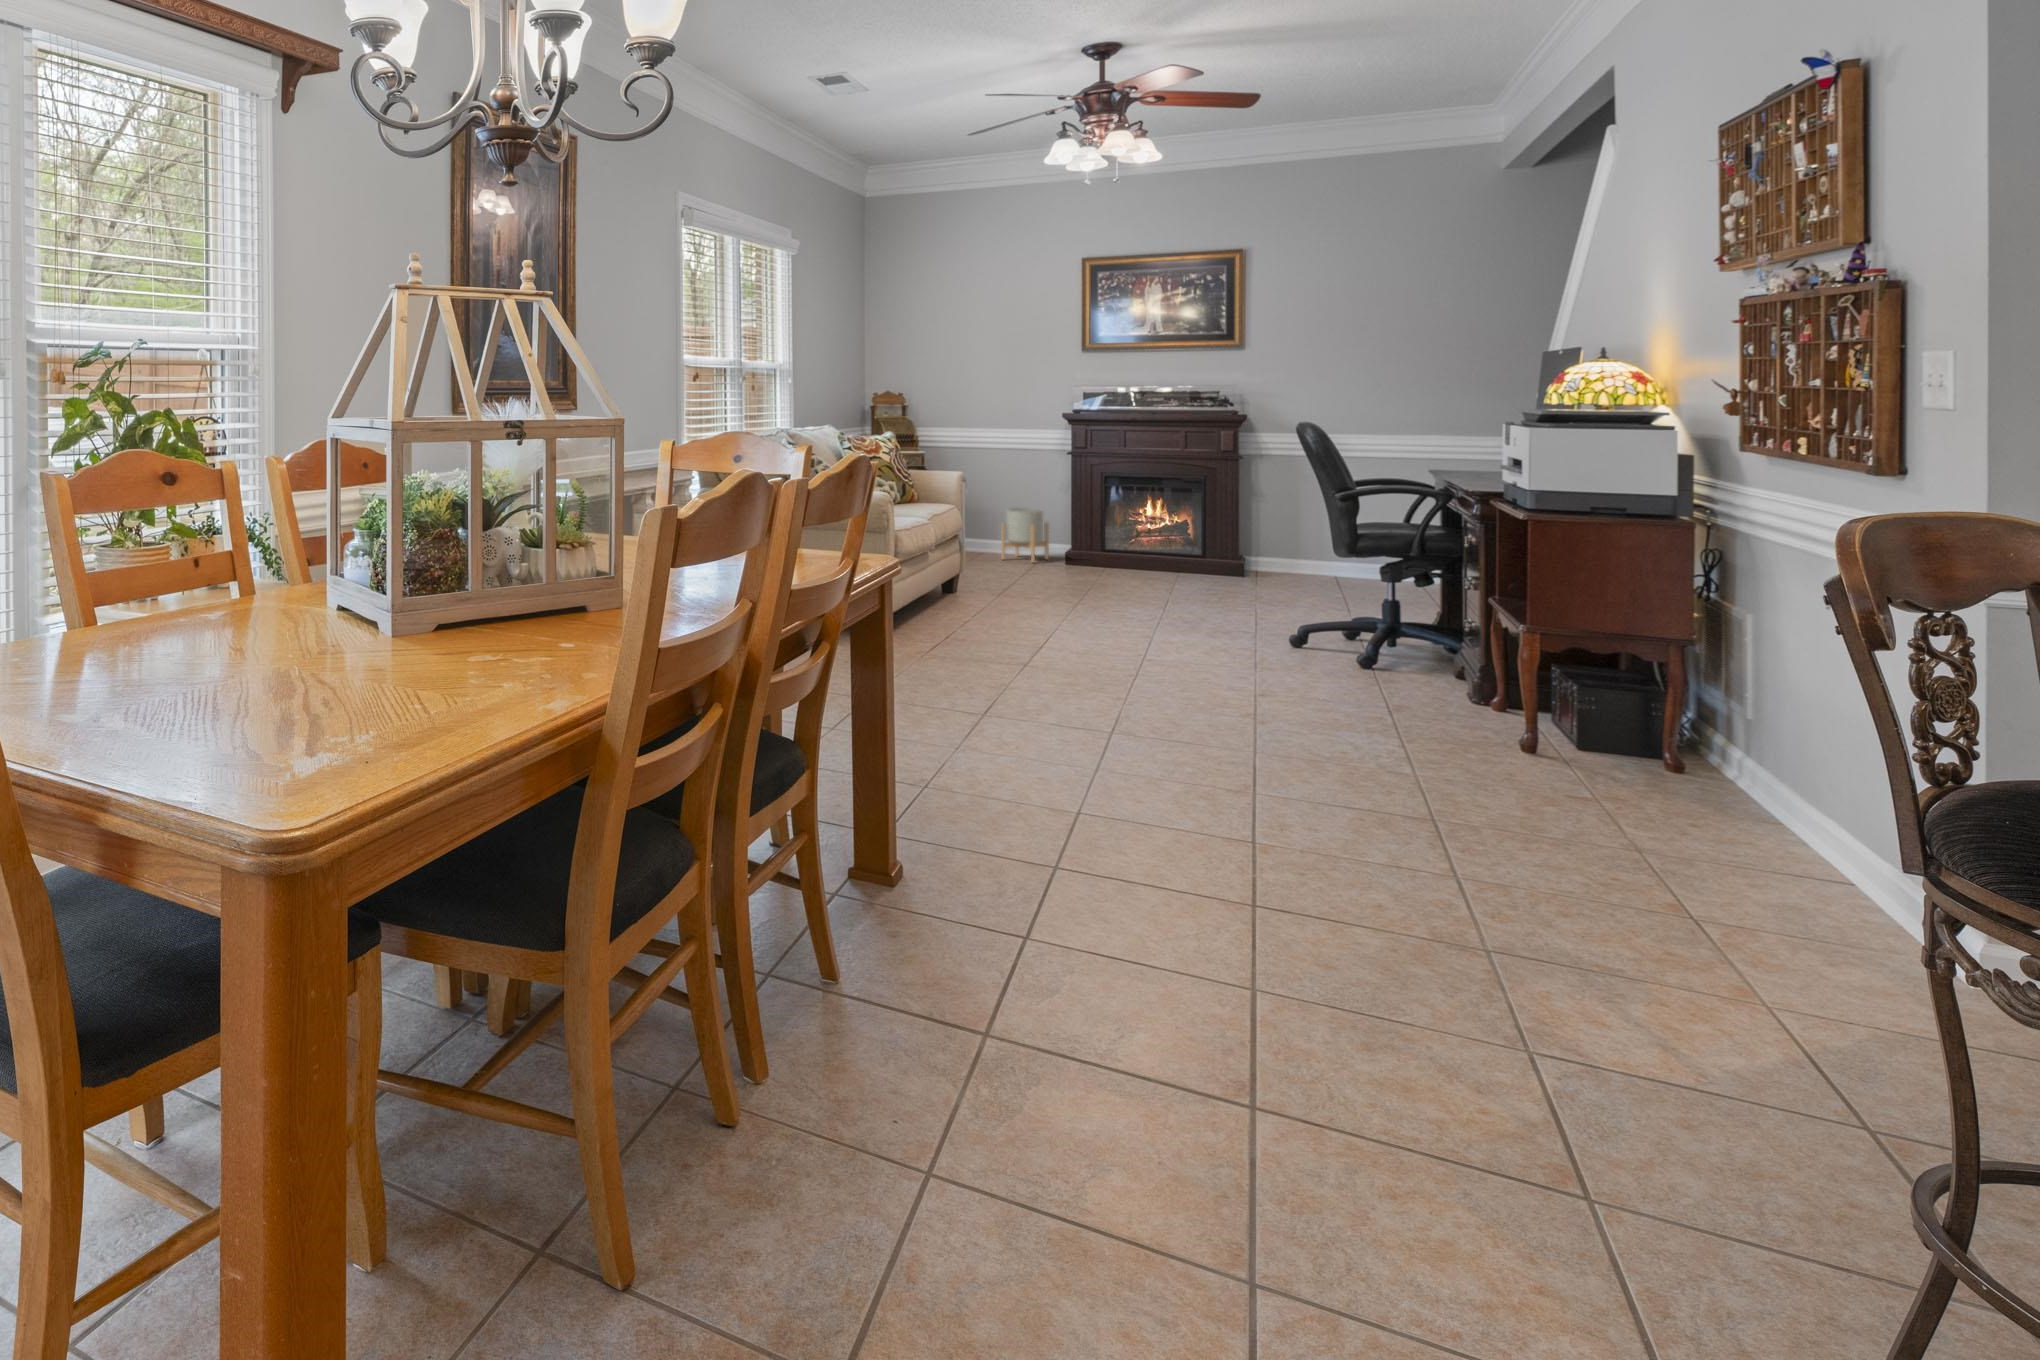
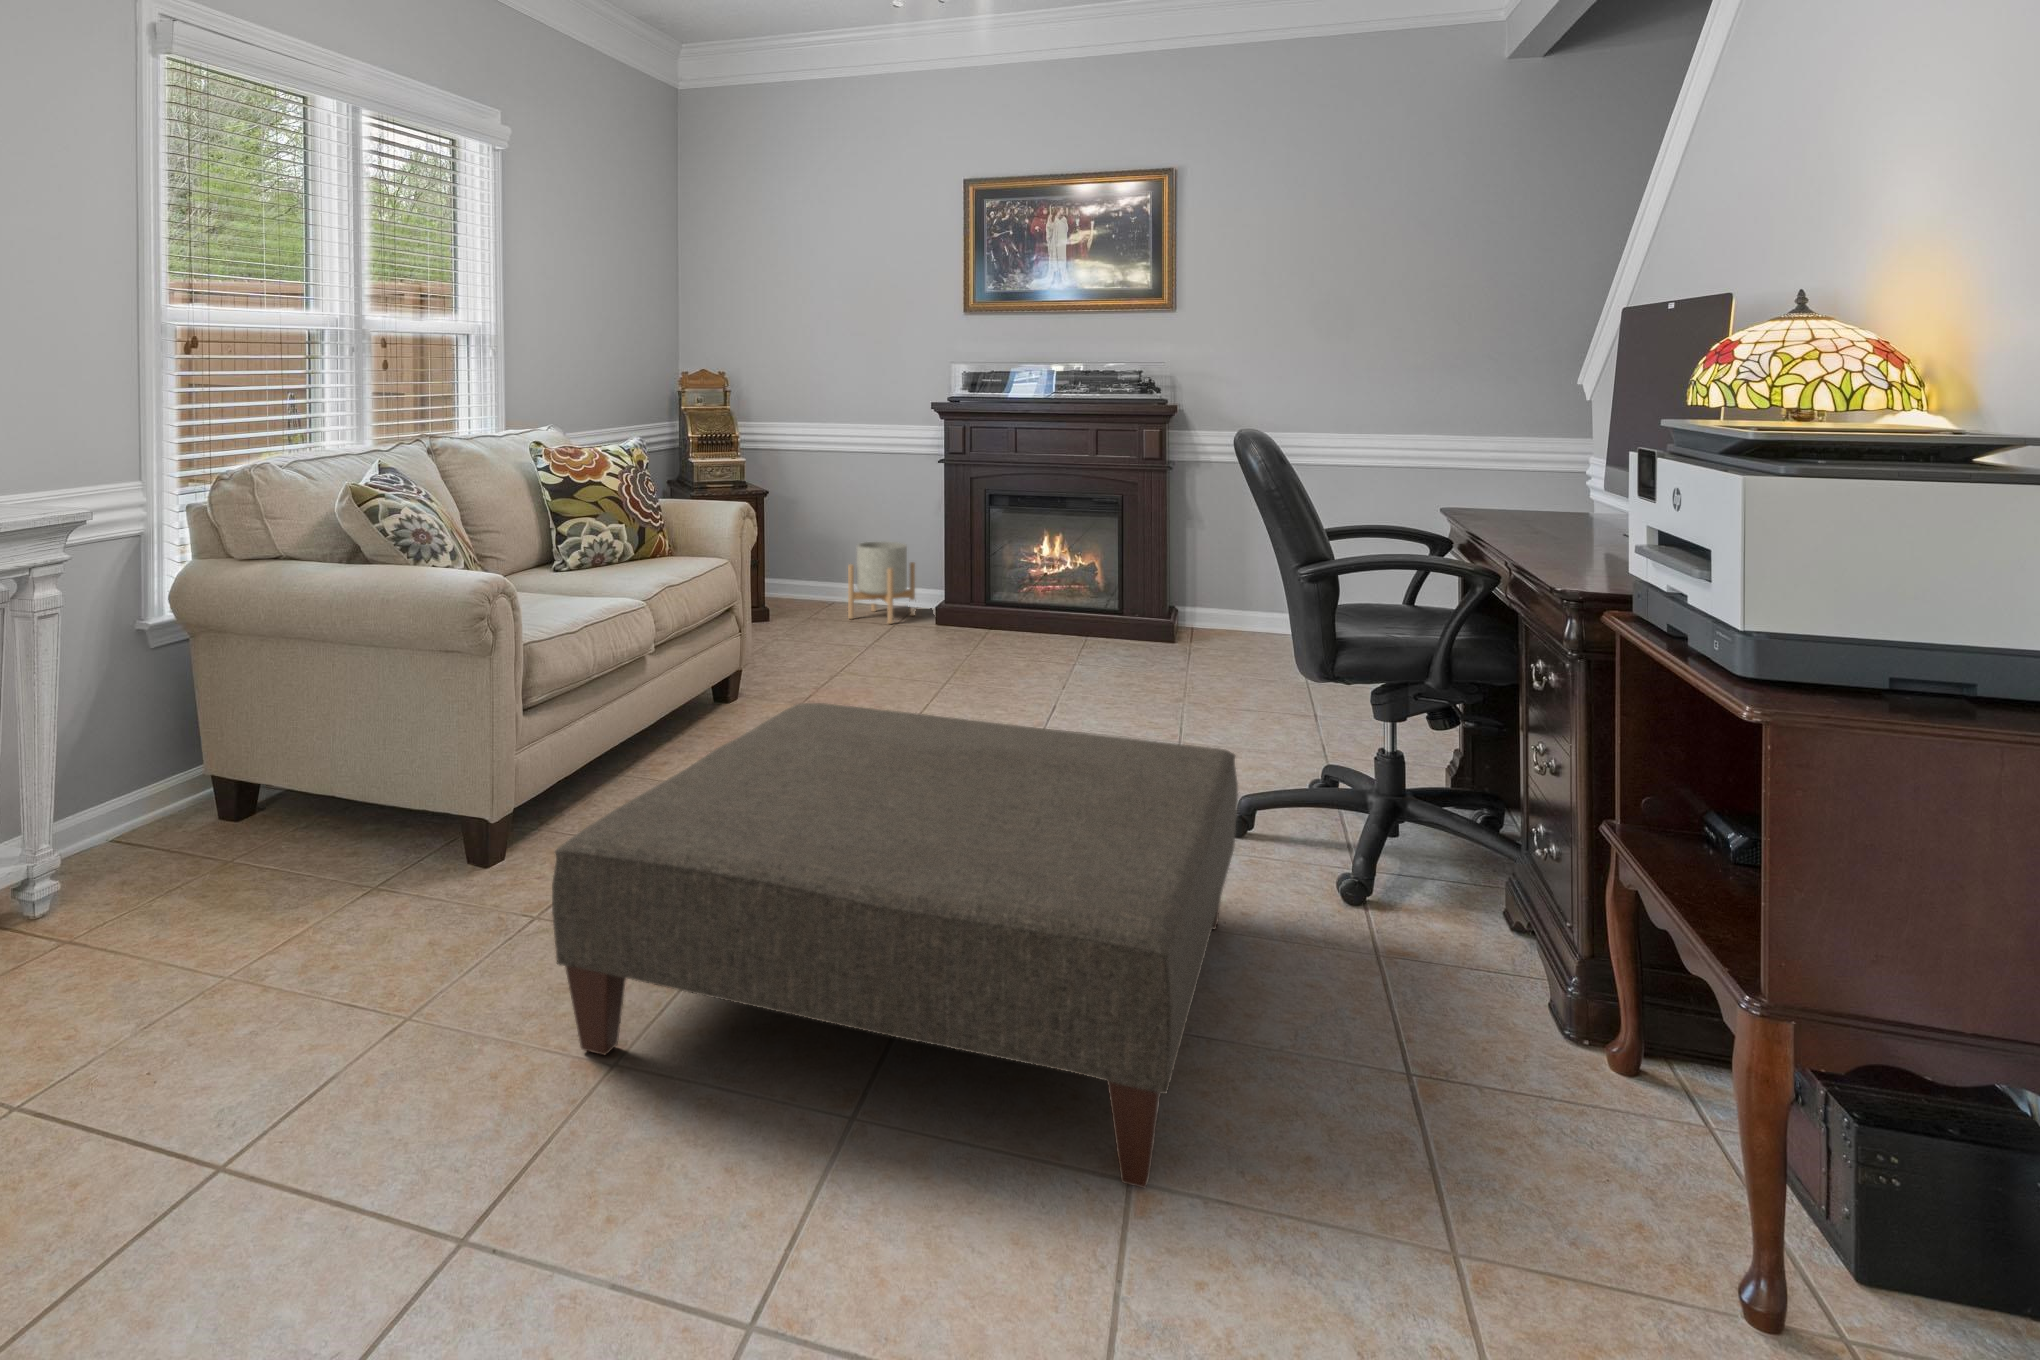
ottoman: none [958,568,1295,735] -> present [552,703,1238,1188]

